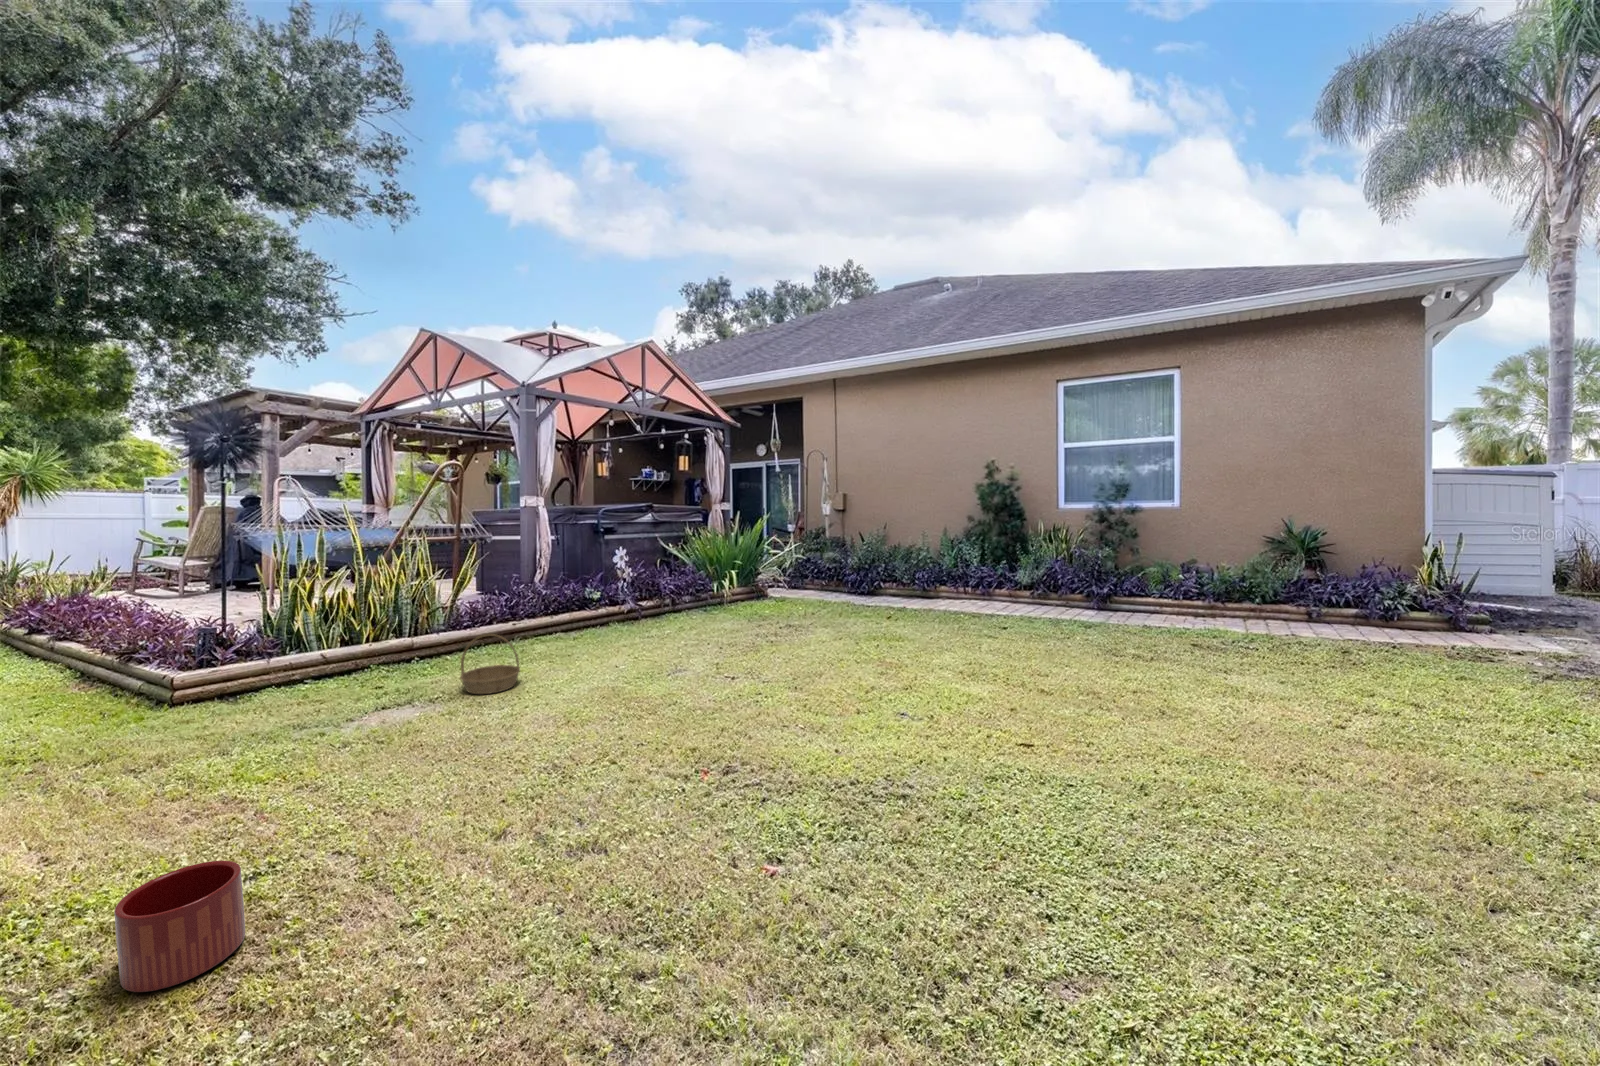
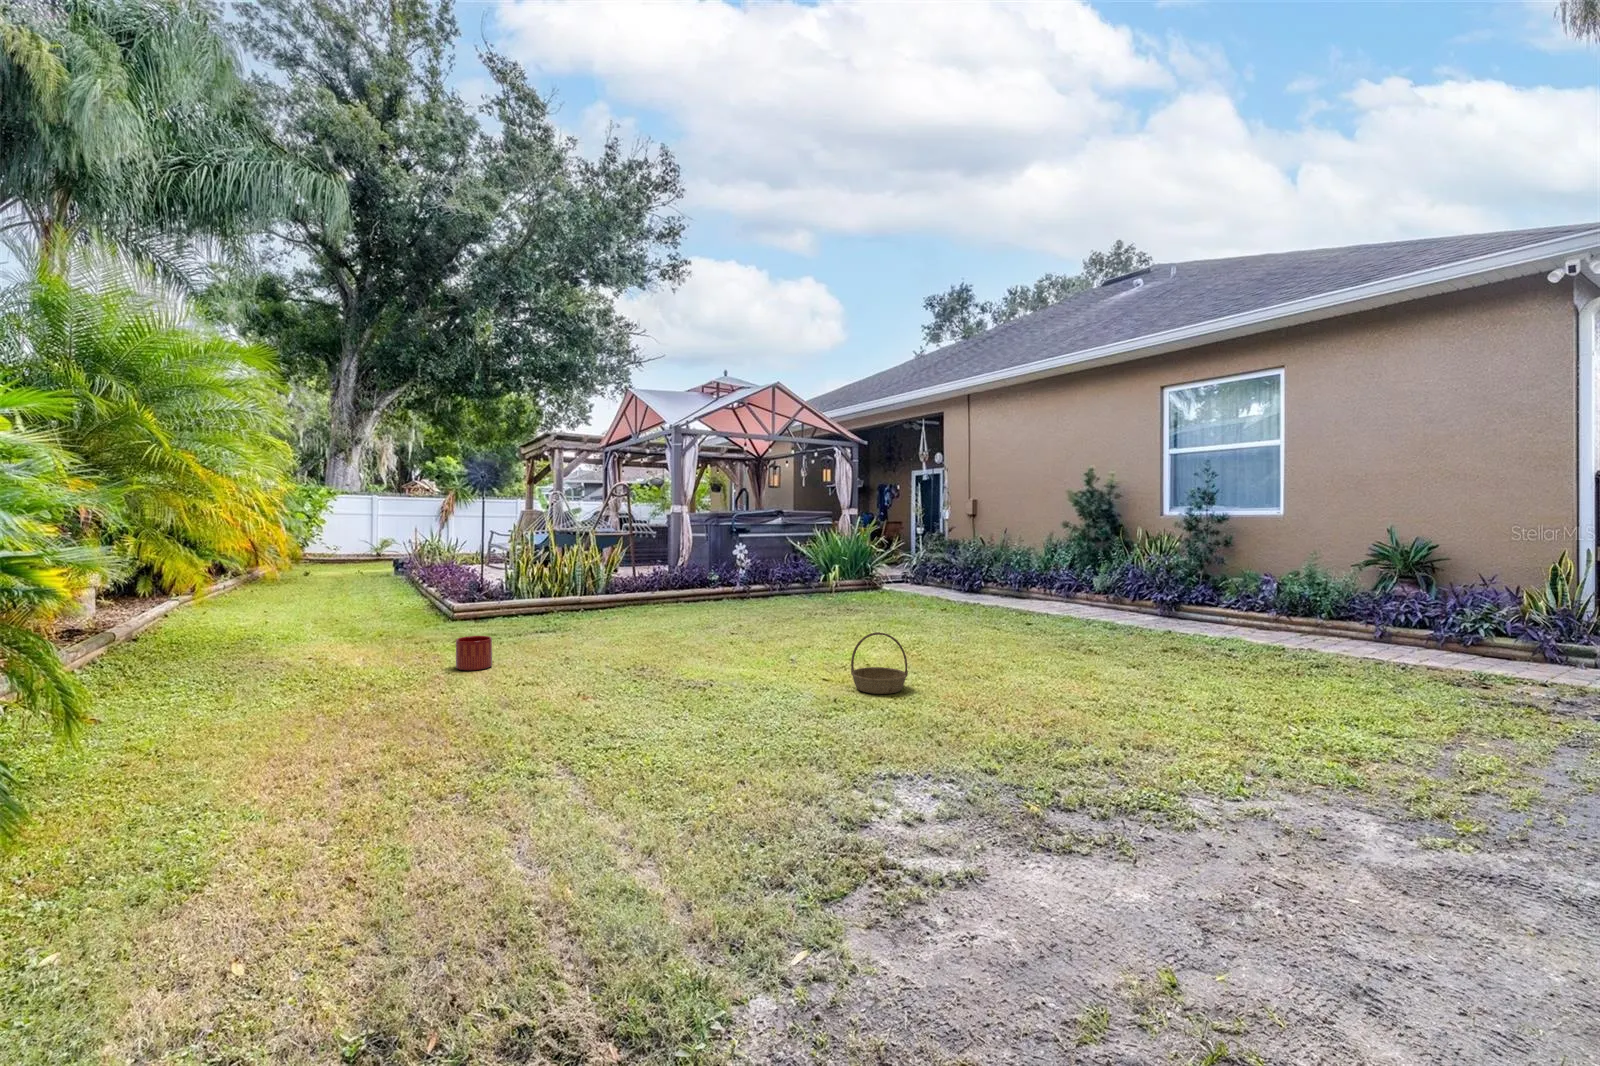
basket: present [460,634,520,694] -> present [851,632,908,694]

